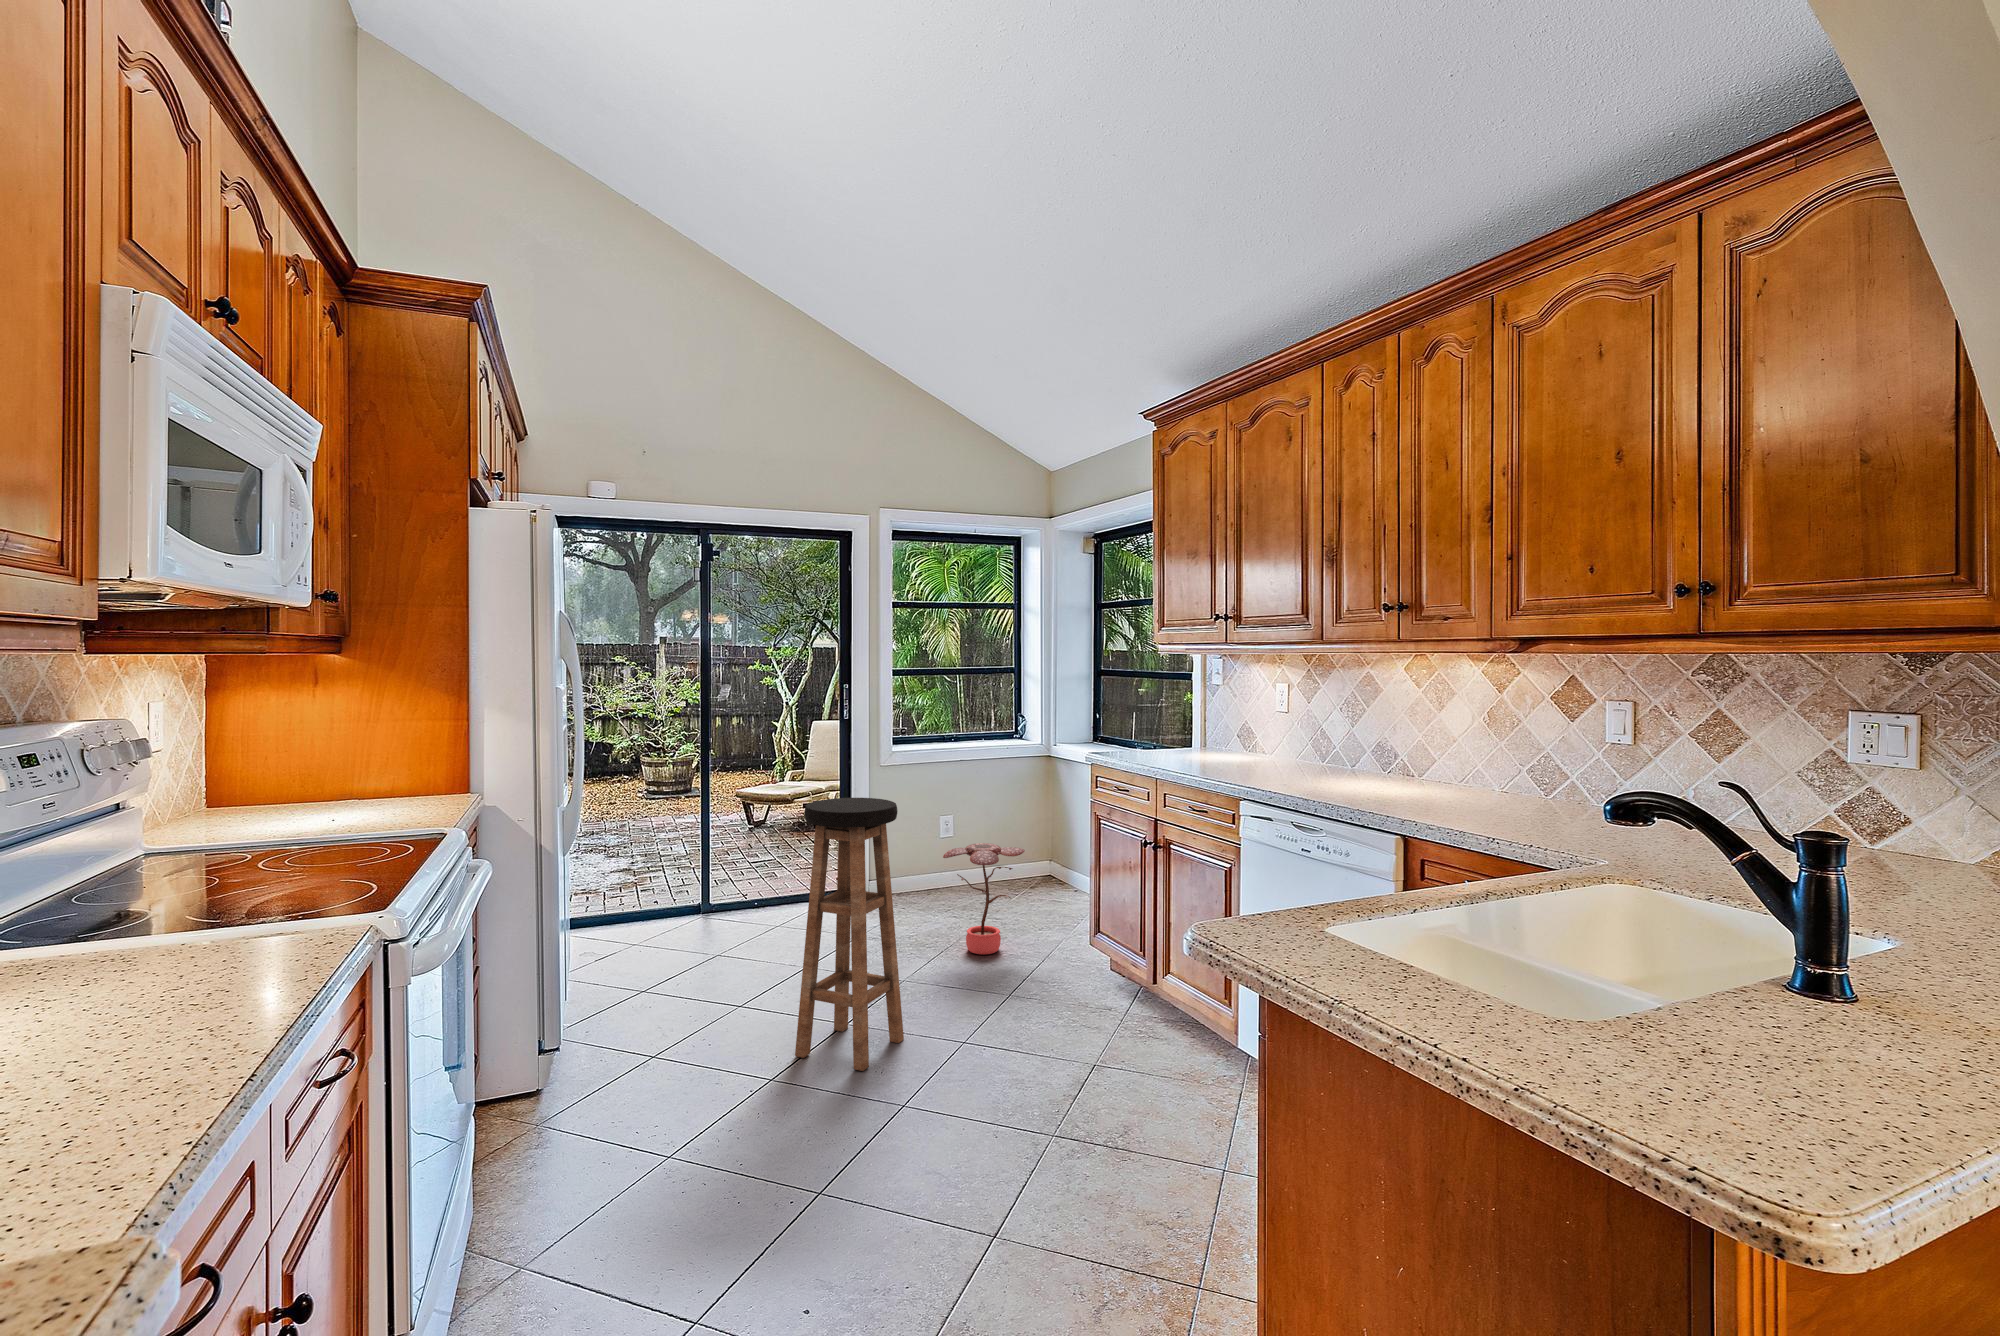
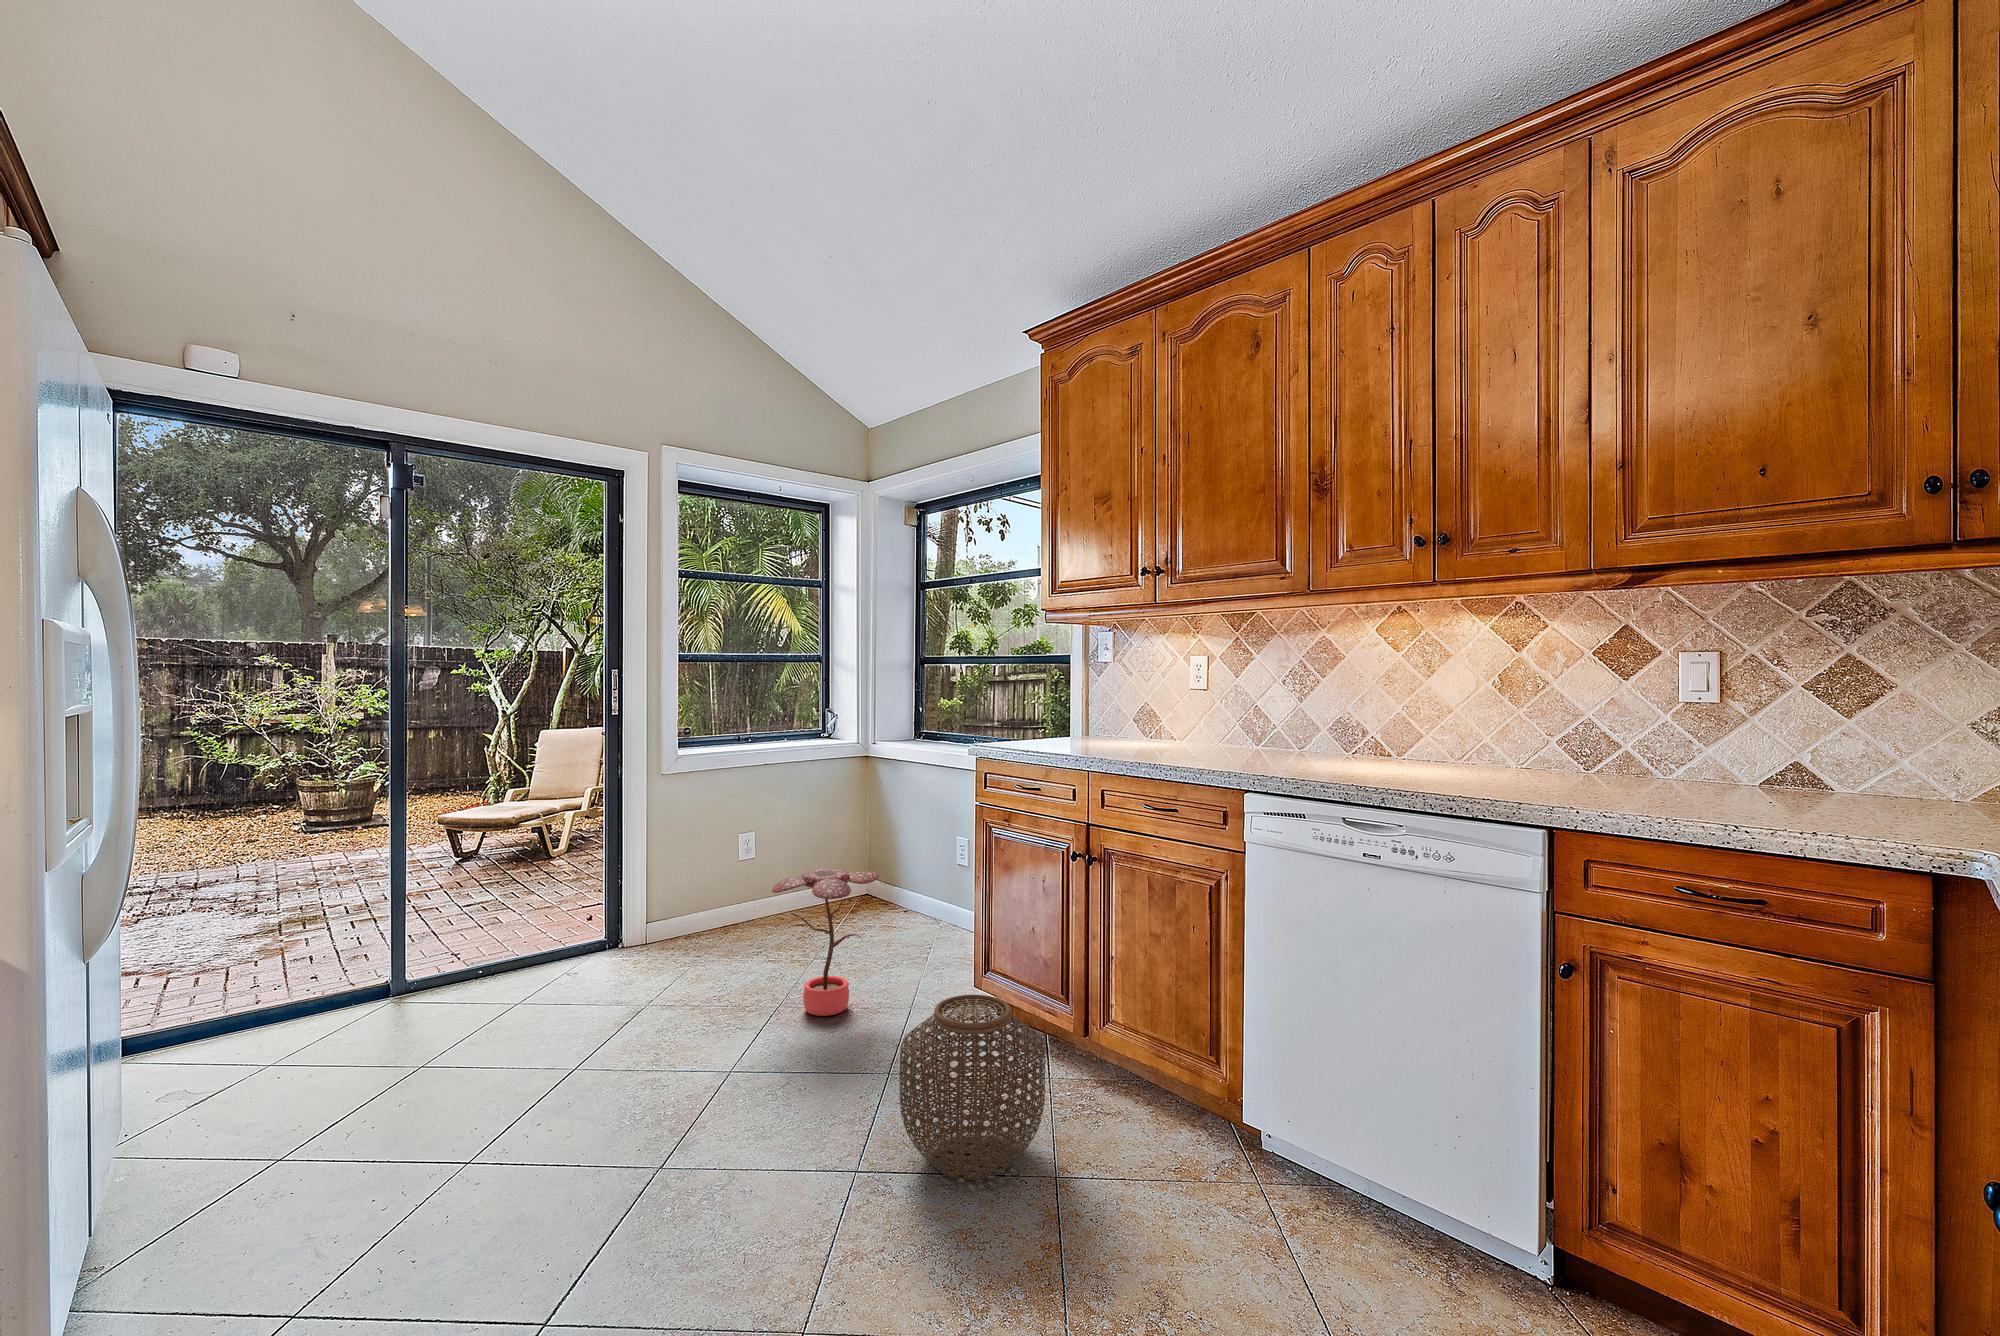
bar stool: present [795,798,904,1071] -> none [582,818,755,1249]
woven basket: none [999,936,1102,1062] -> present [900,995,1045,1180]

